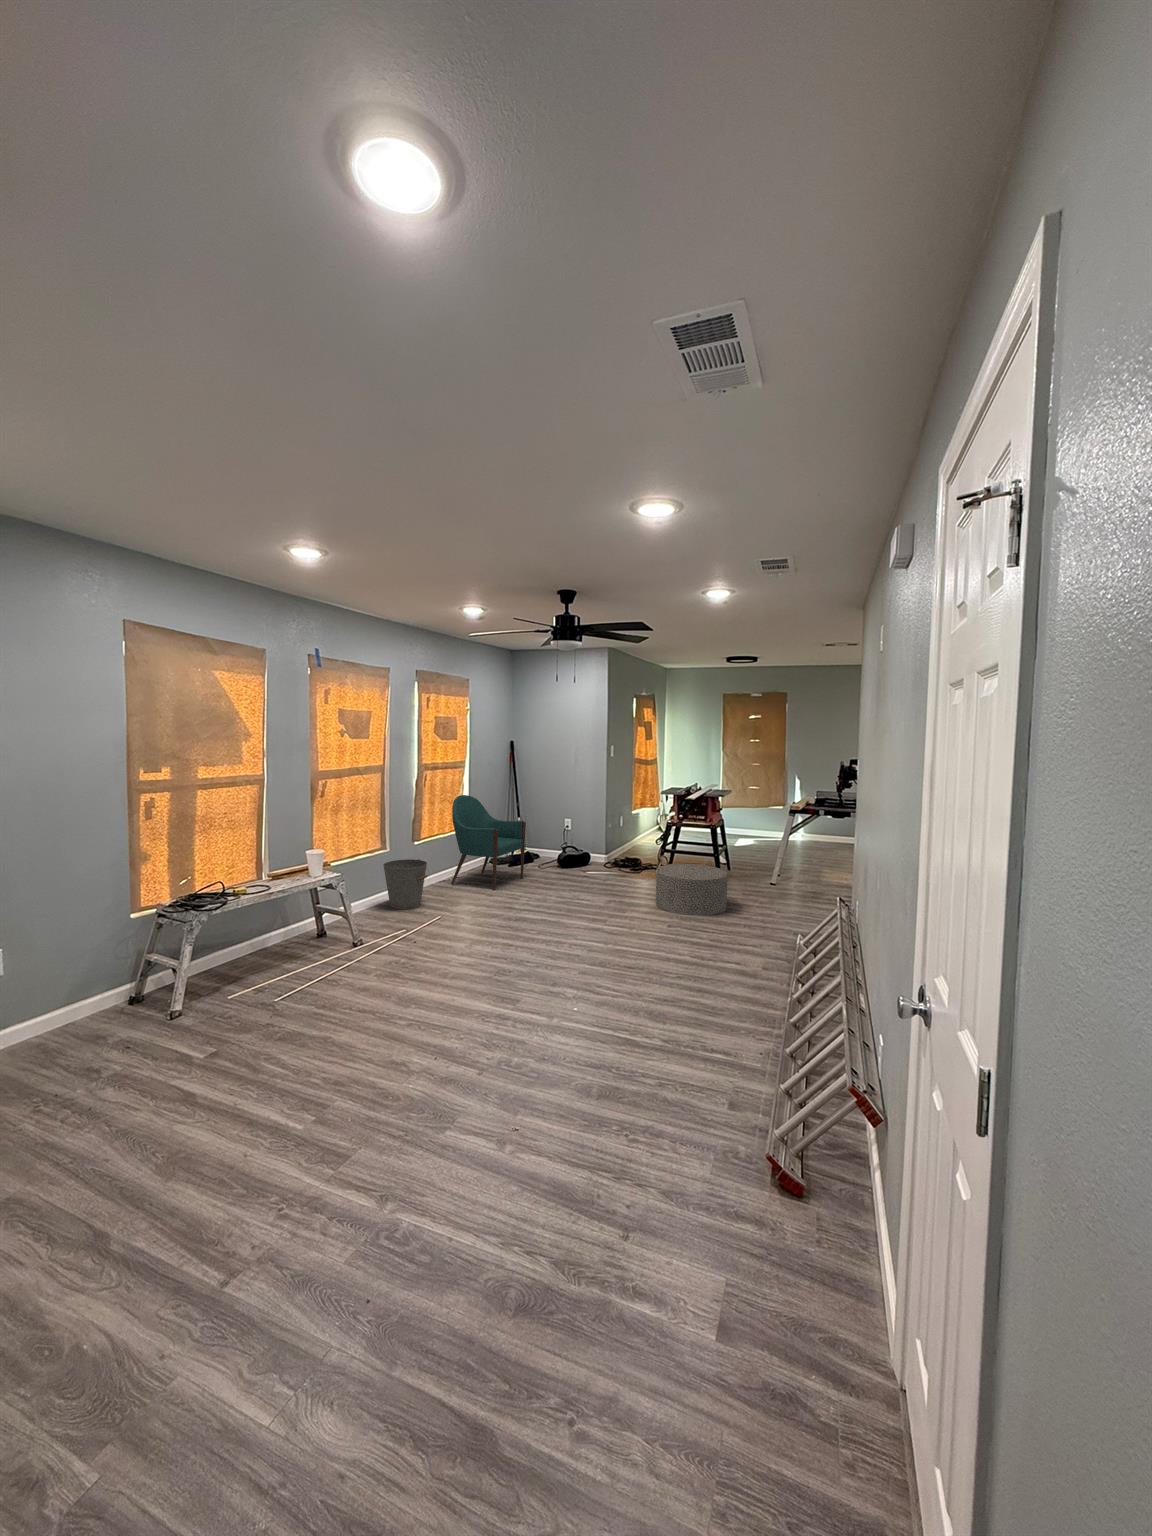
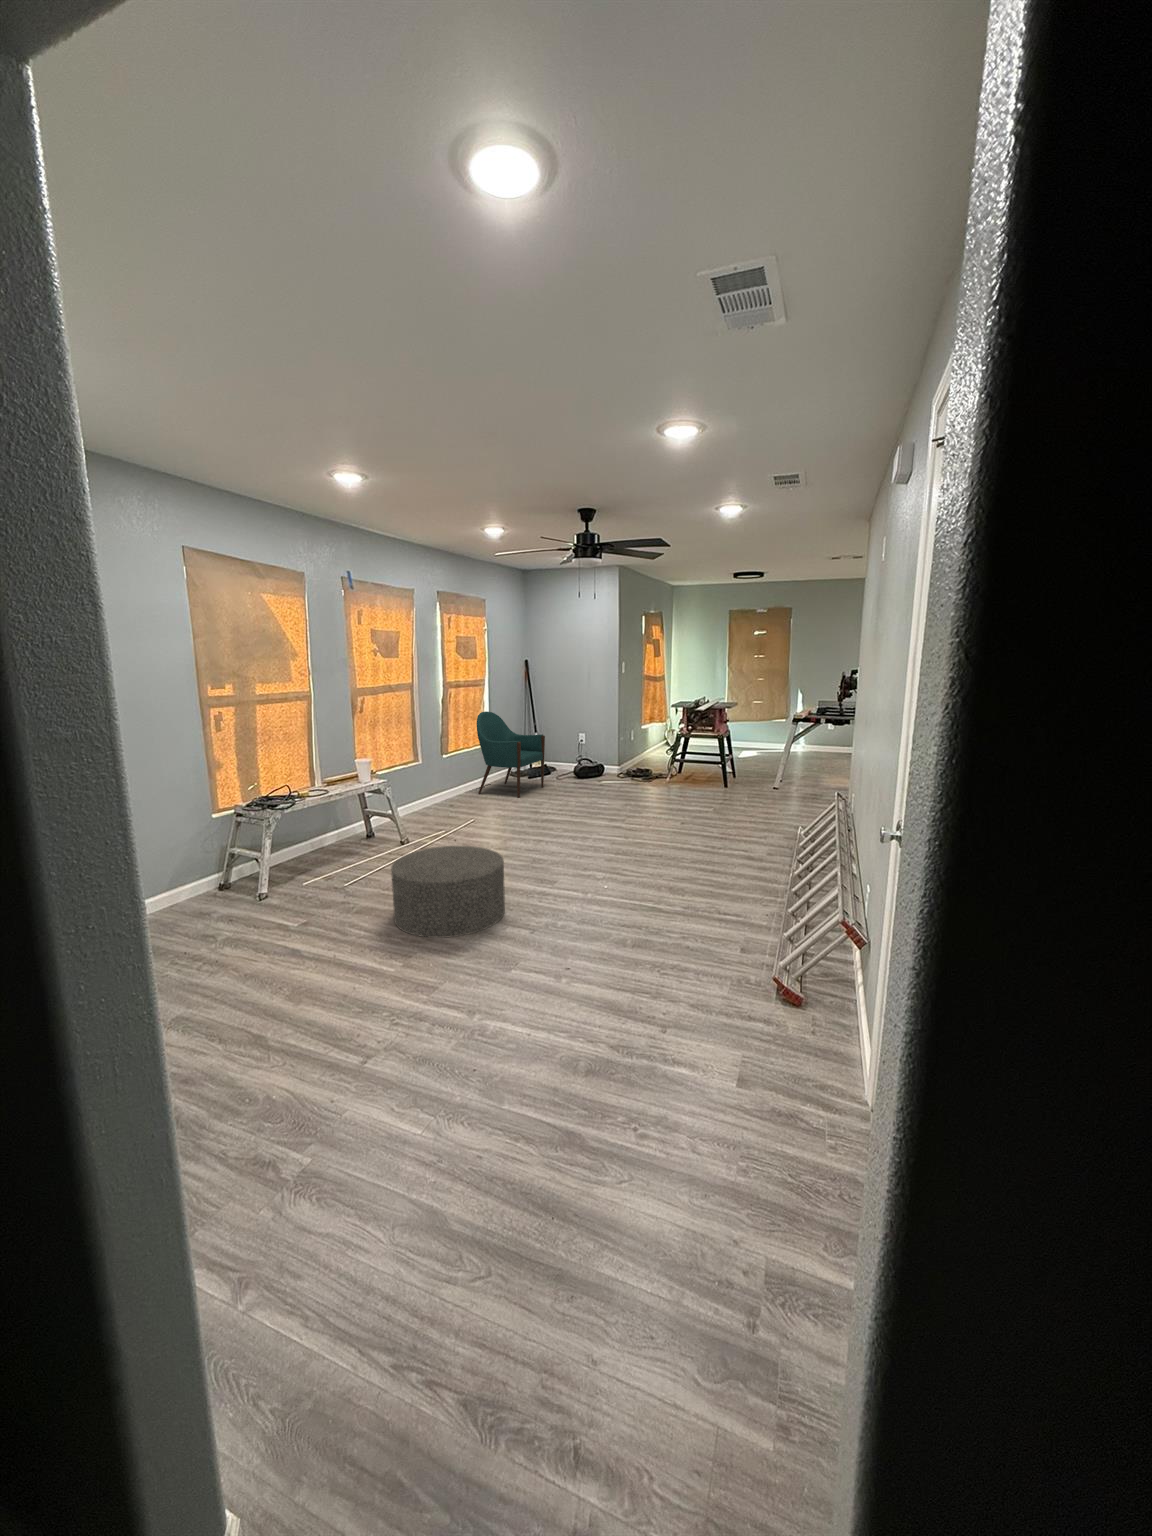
bucket: present [383,859,428,909] -> none [419,770,460,815]
ottoman: present [656,864,727,916] -> present [391,846,505,938]

